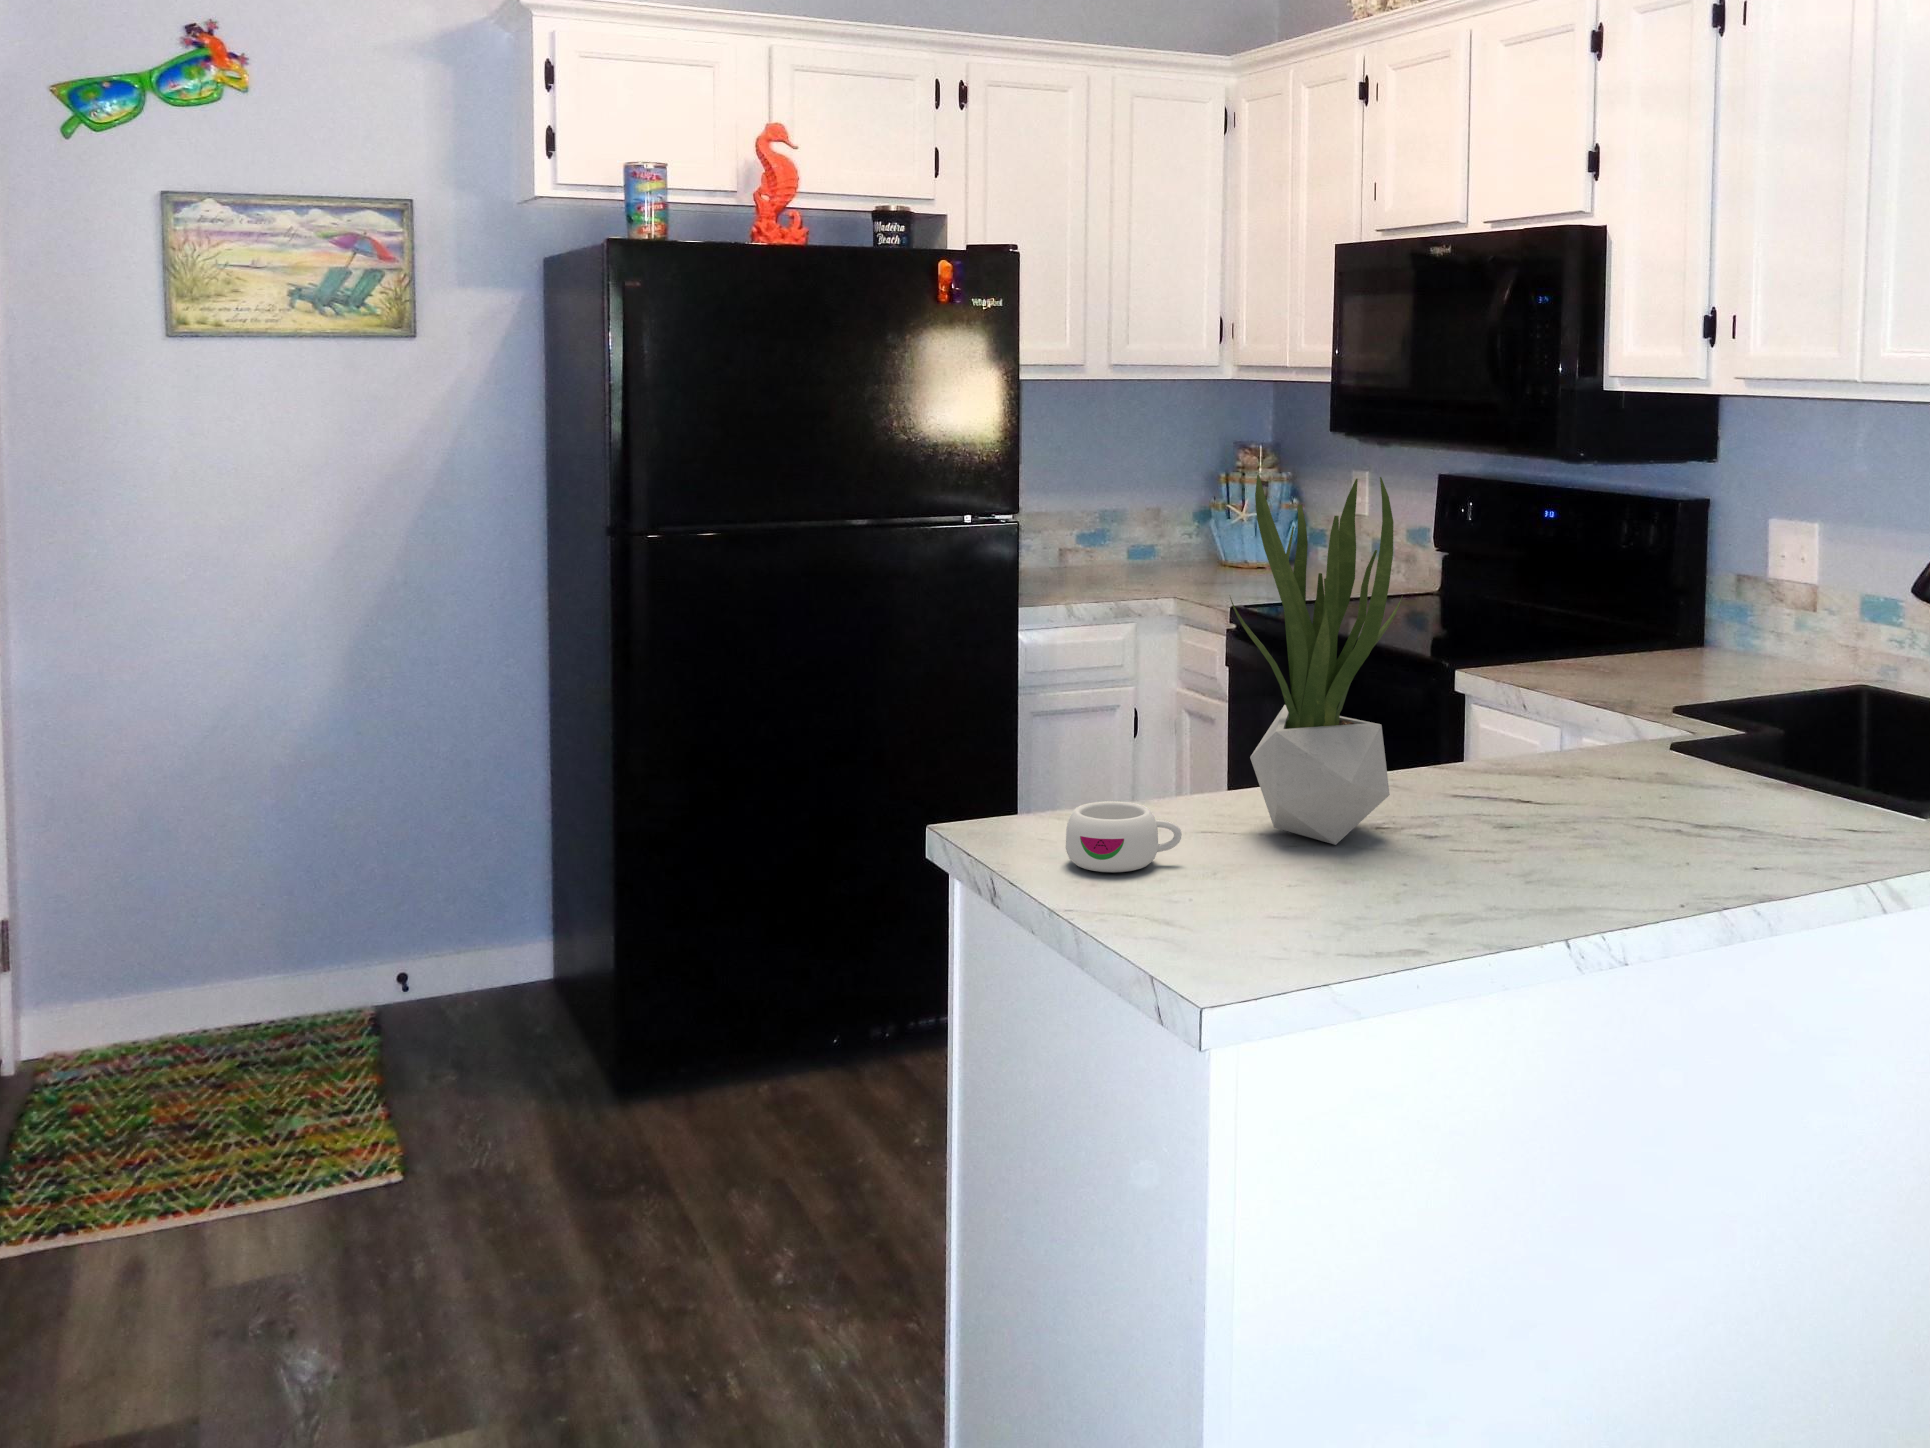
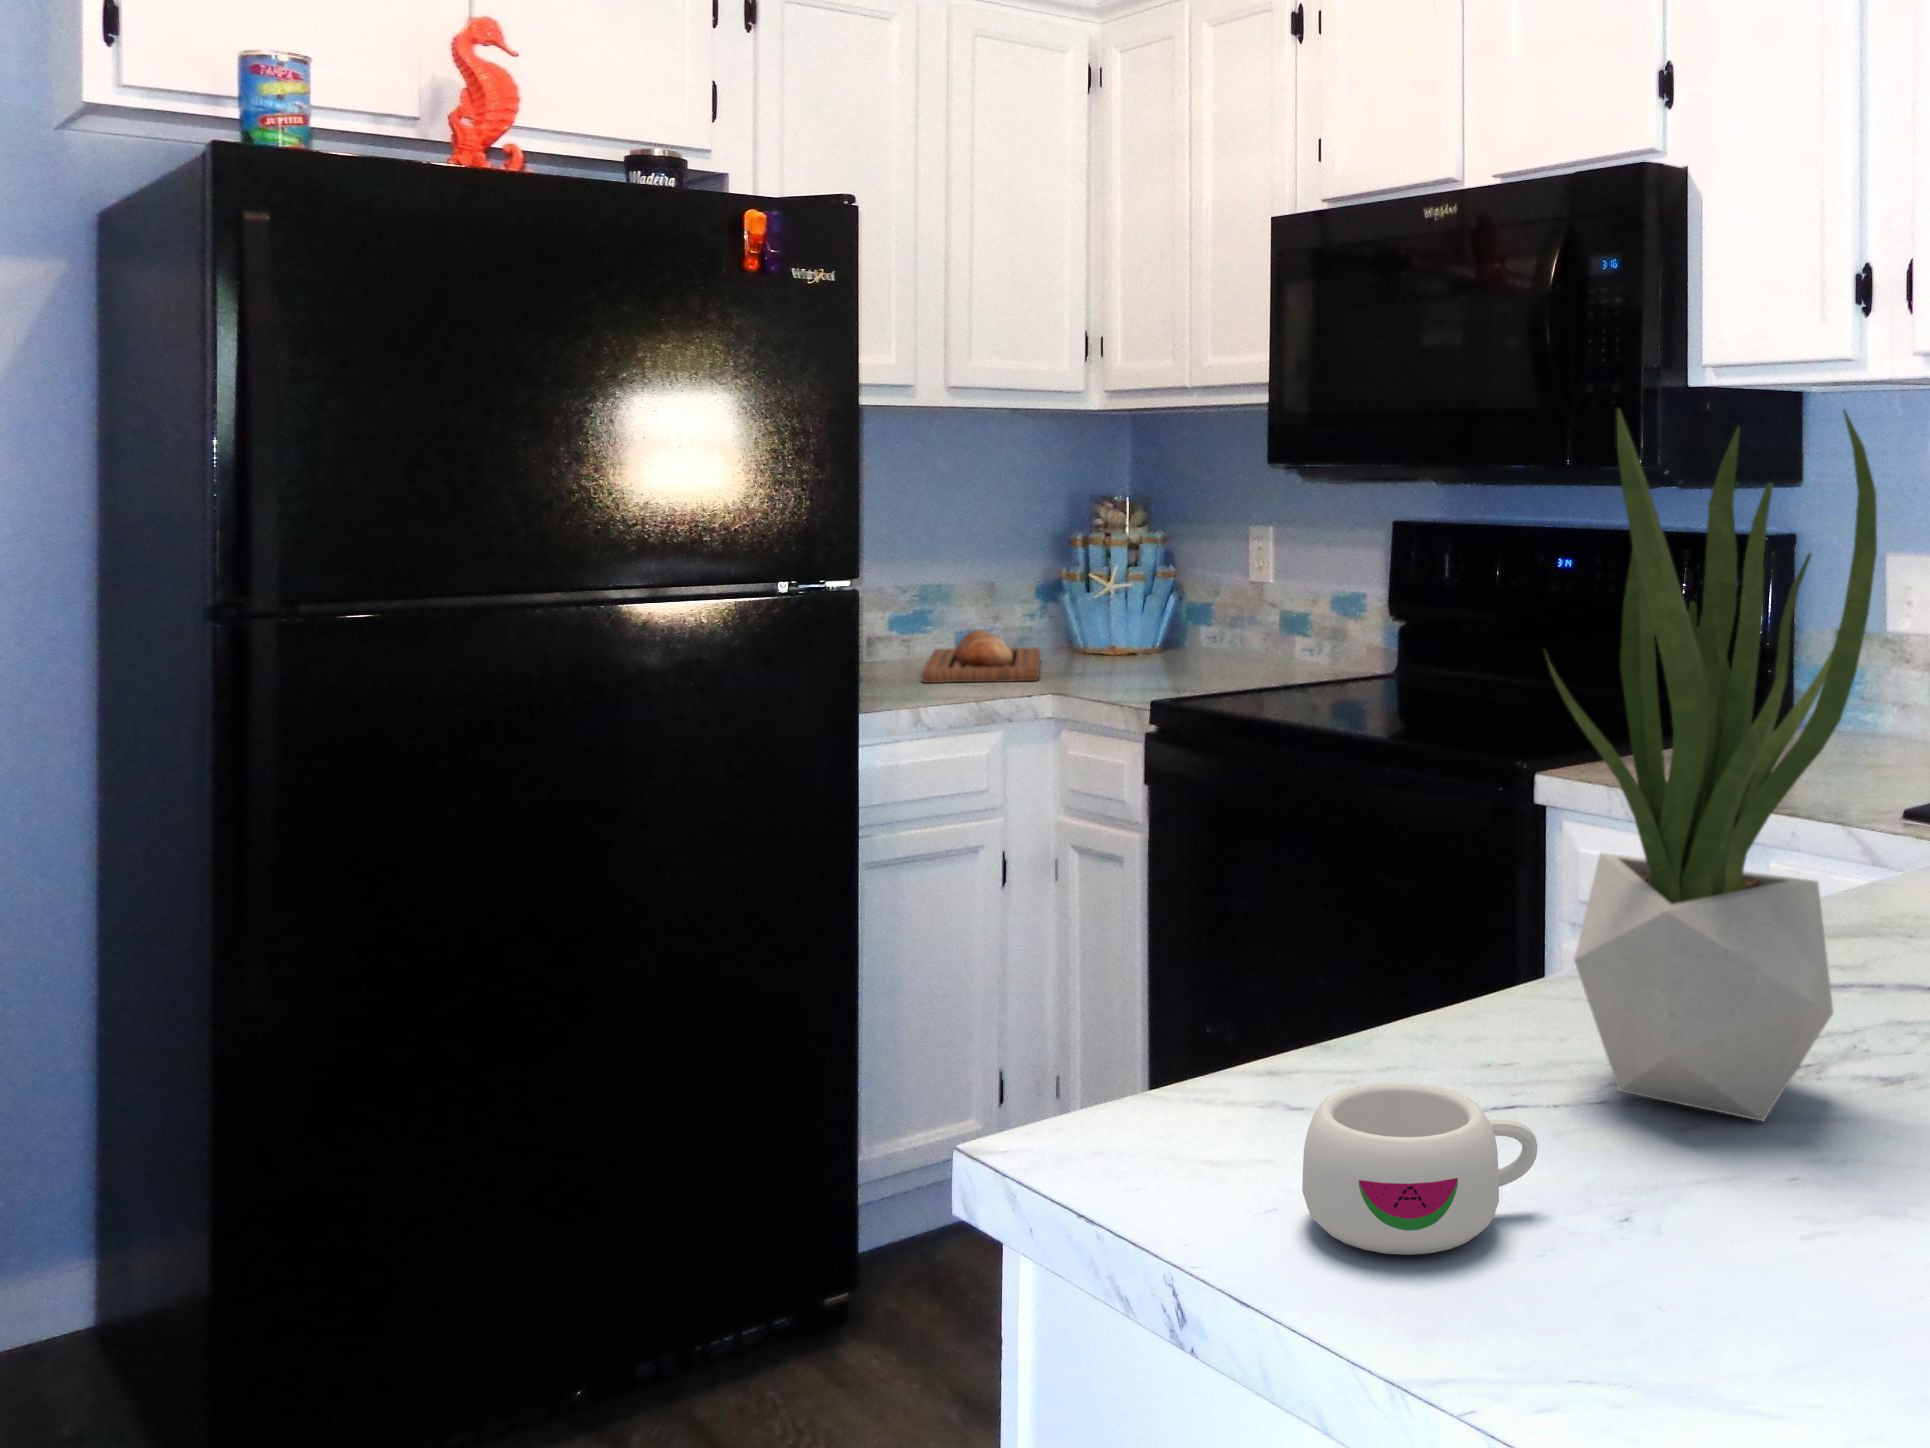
bread loaf: none [1087,546,1187,587] -> present [921,630,1040,683]

